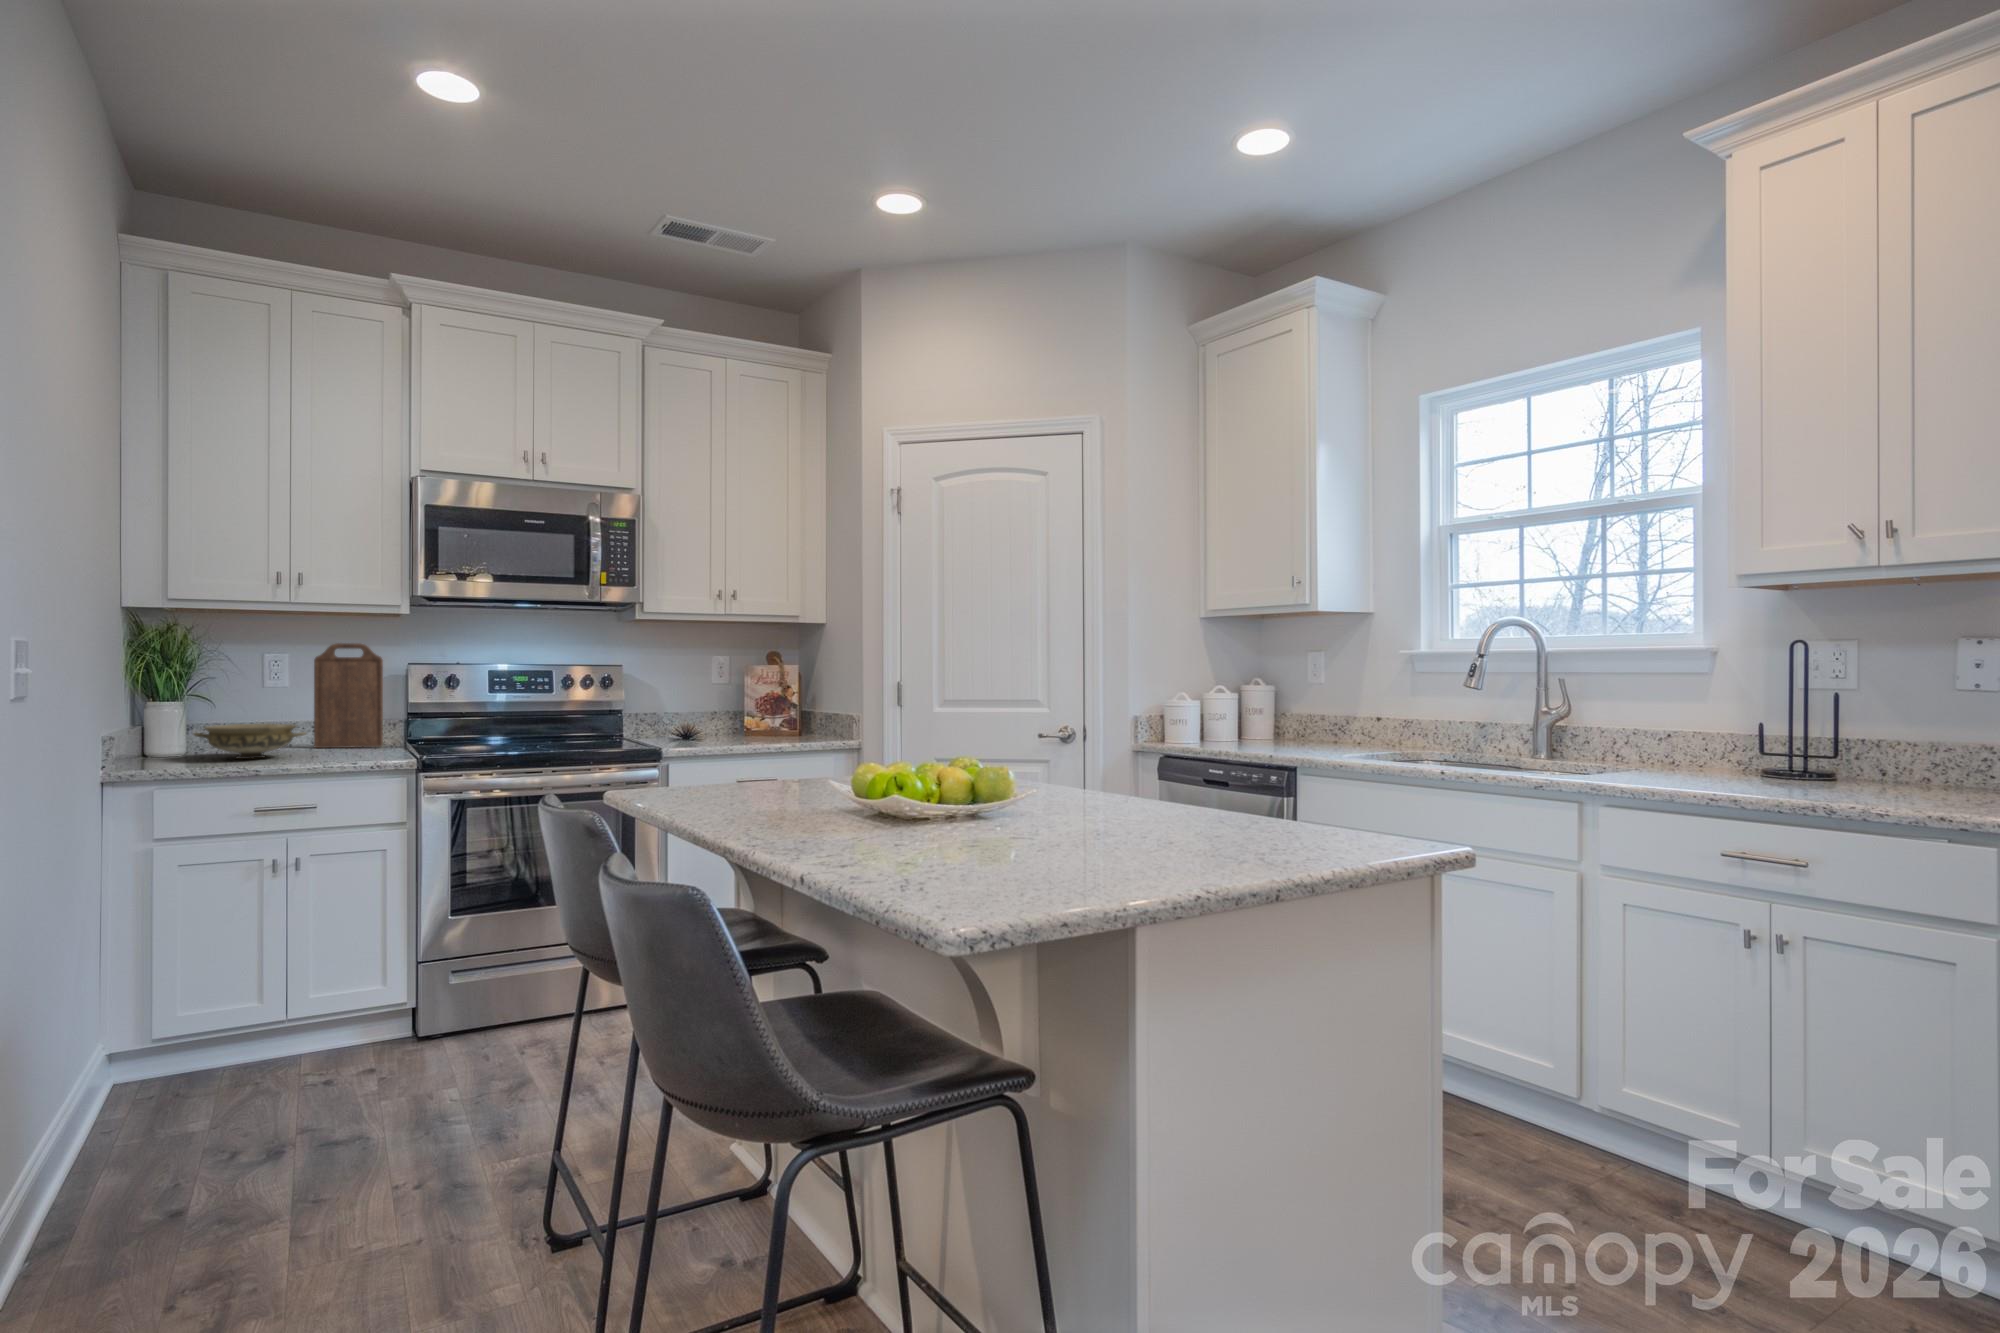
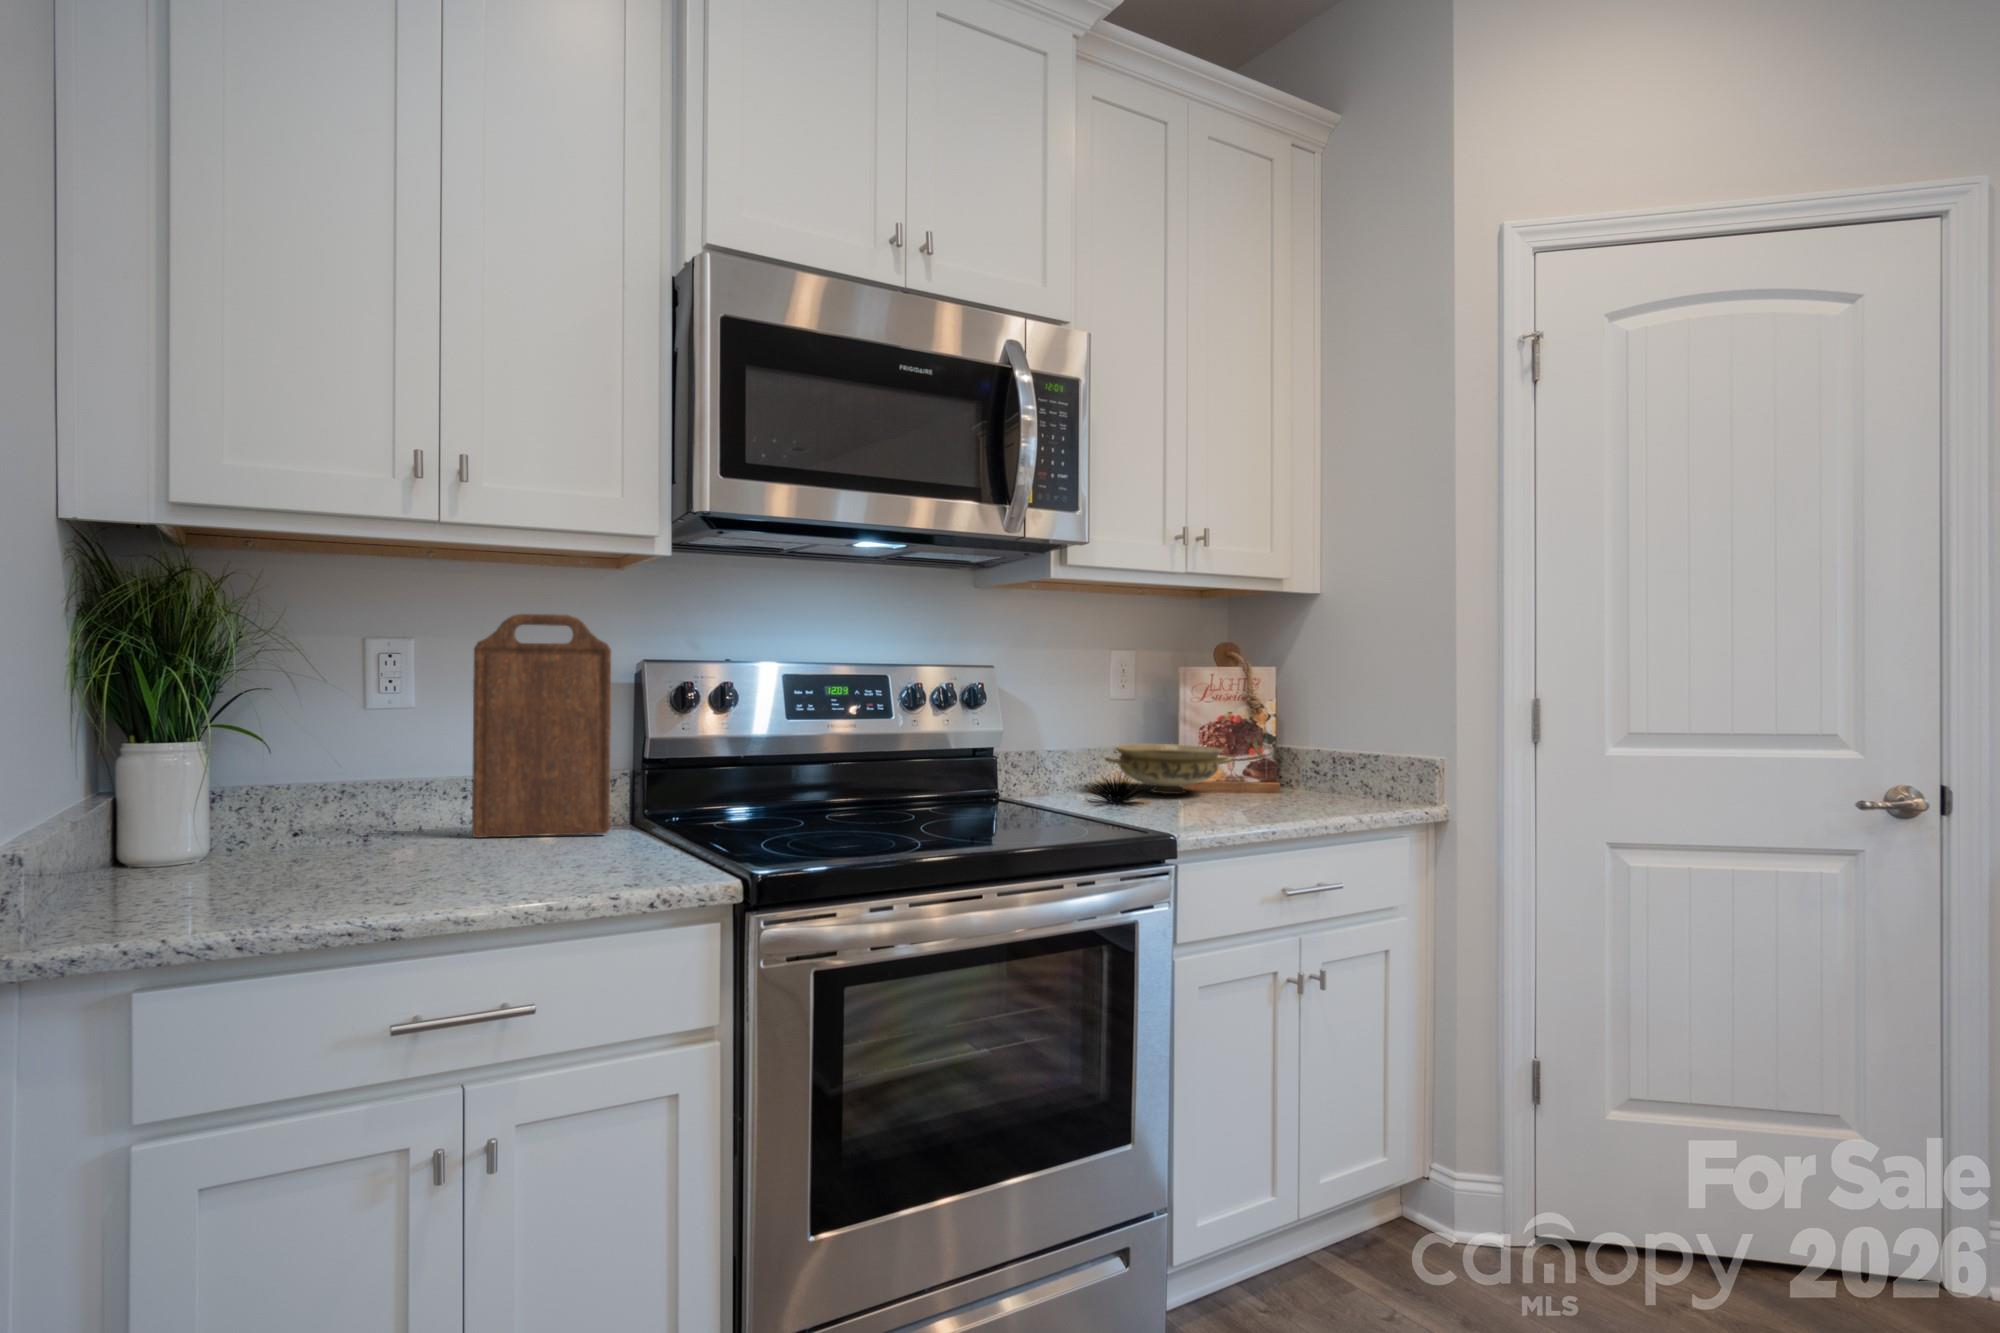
ceramic bowl: present [194,724,306,759] -> present [1105,744,1232,794]

